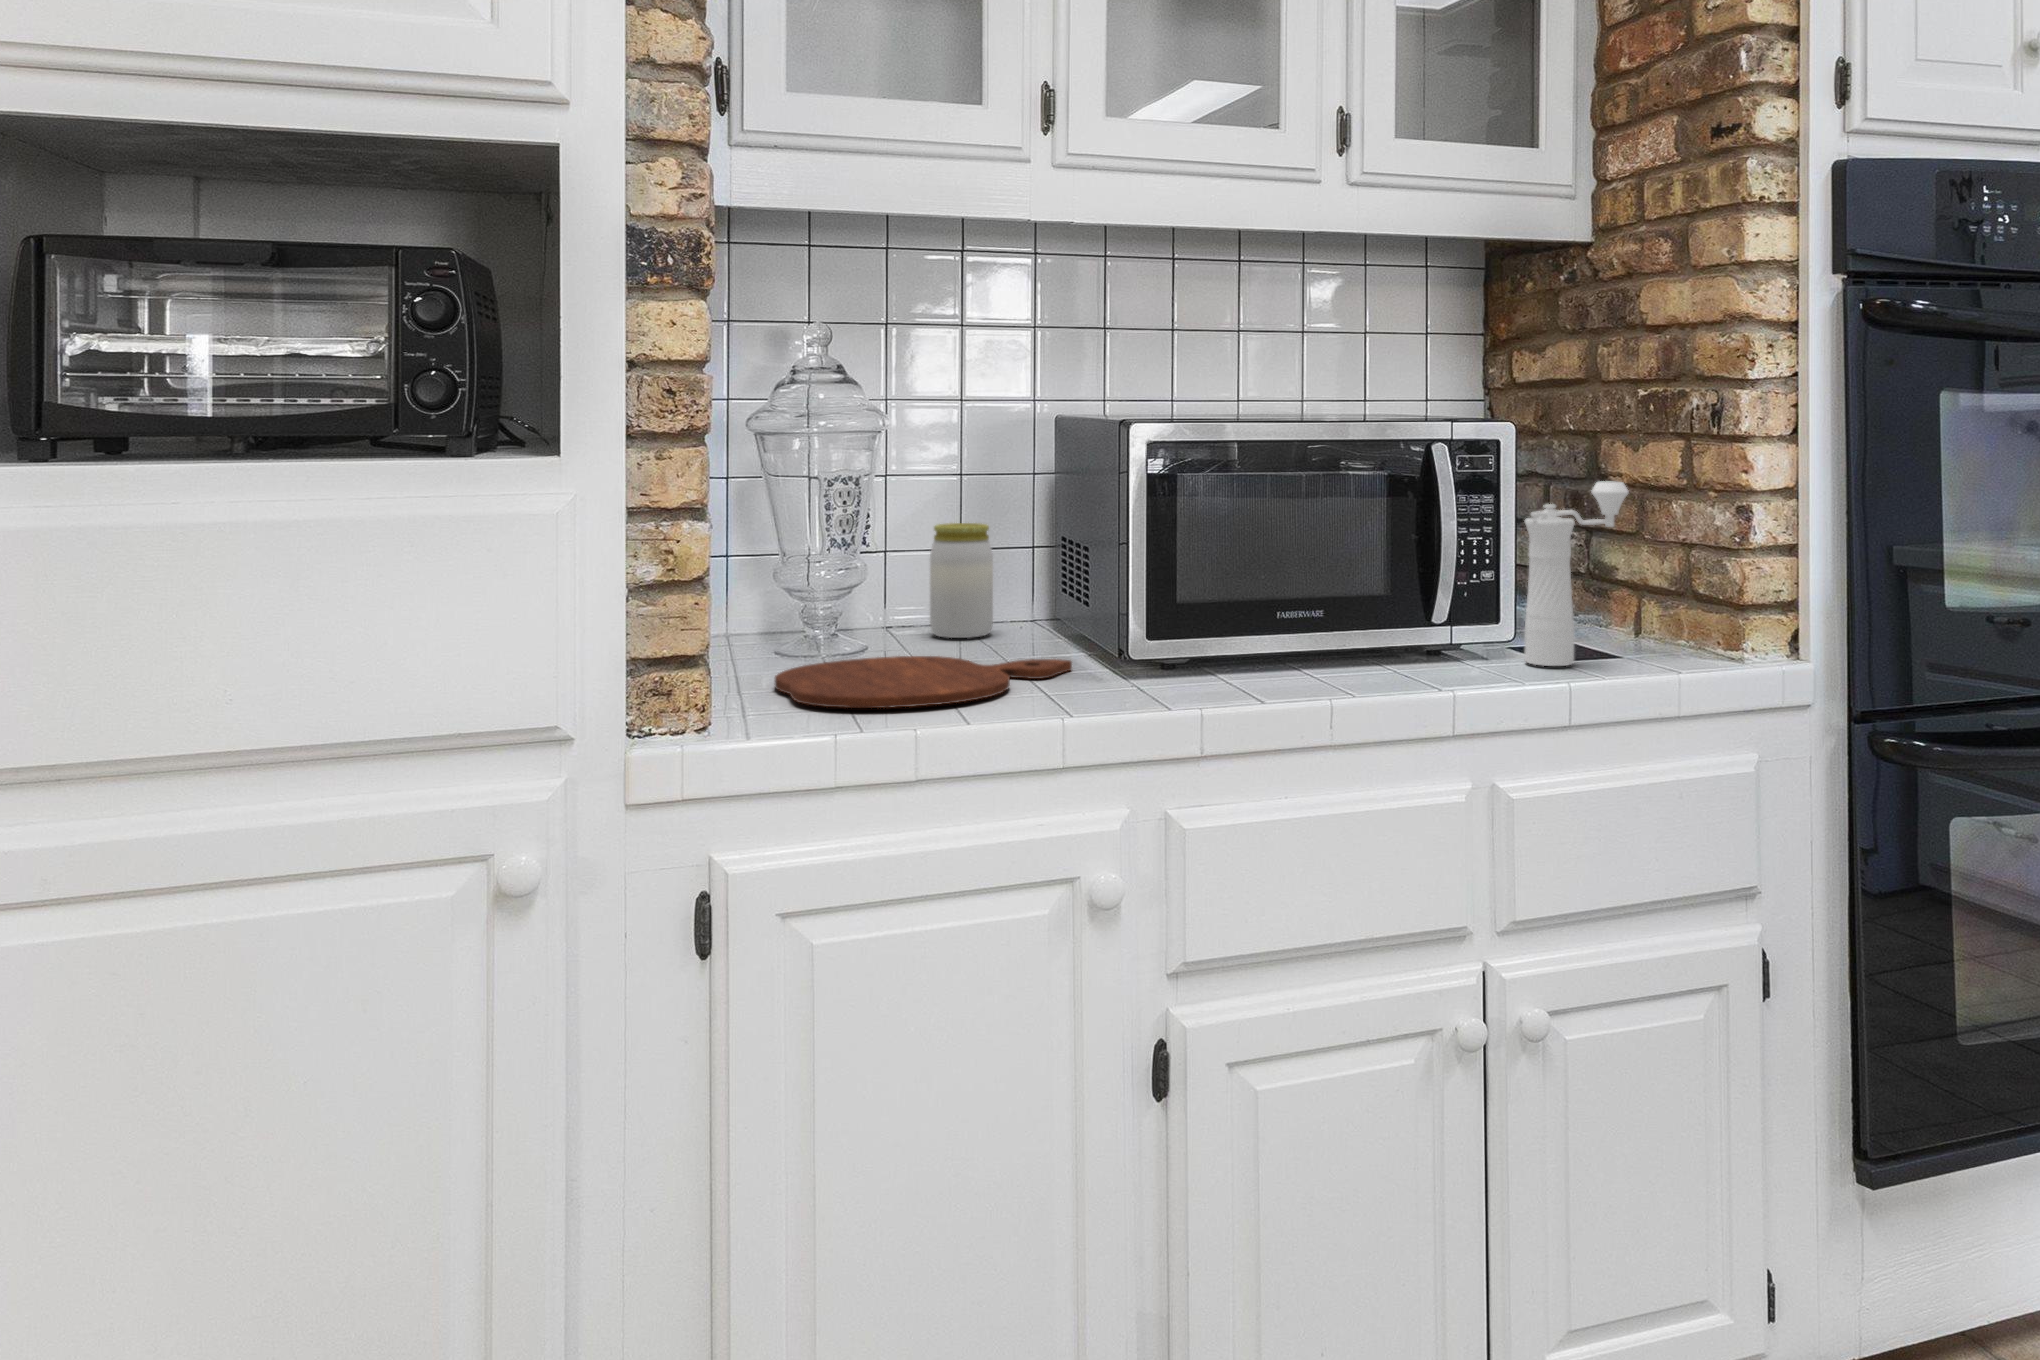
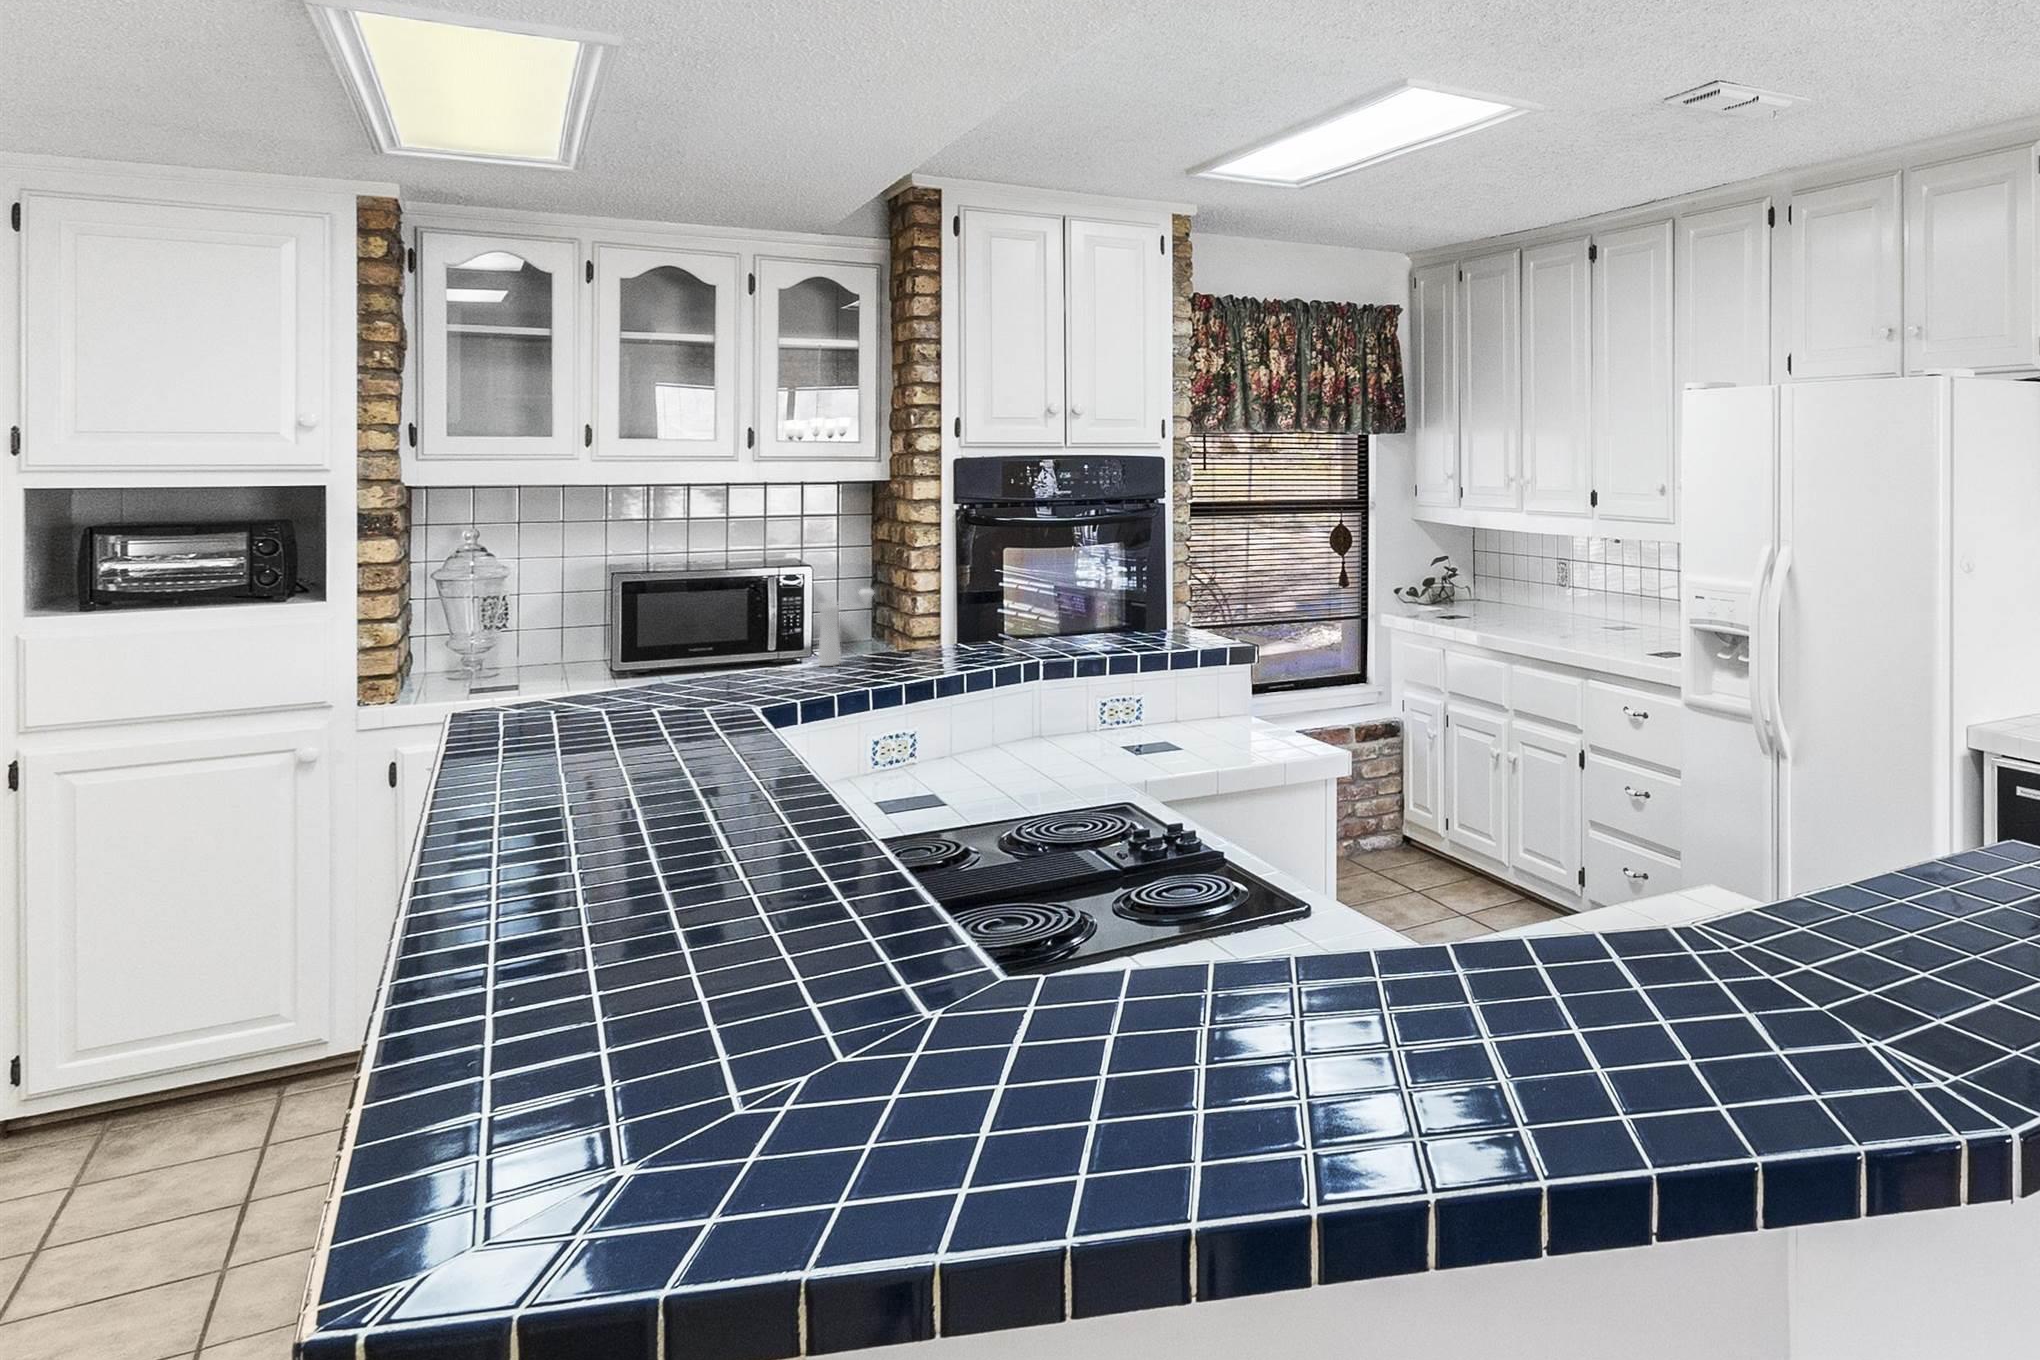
jar: present [930,523,993,638] -> none [538,616,574,670]
cutting board: present [775,656,1072,708] -> none [437,675,596,696]

